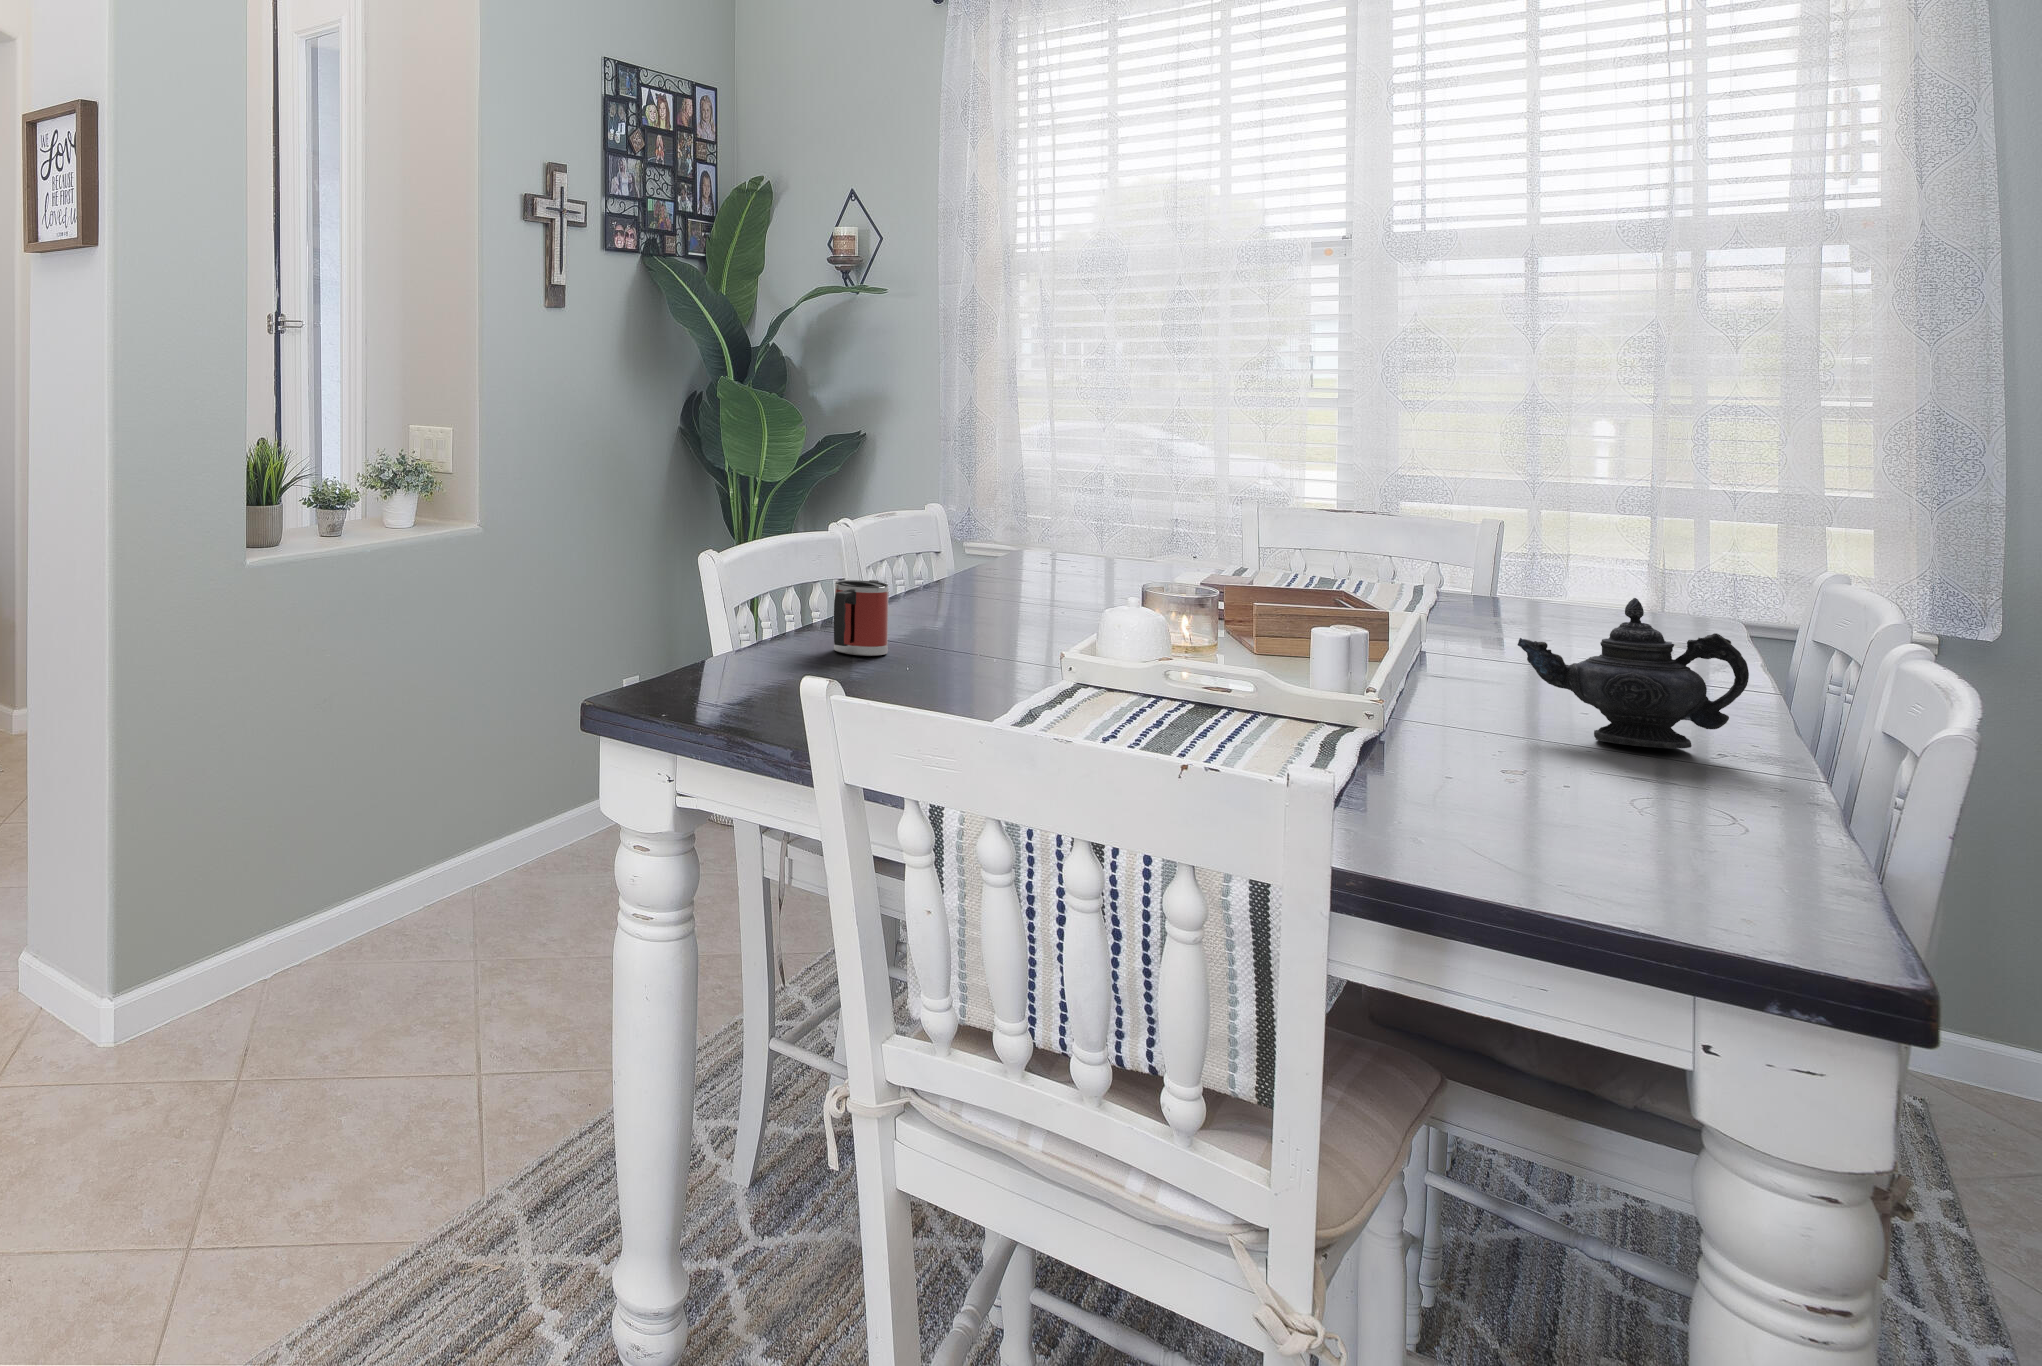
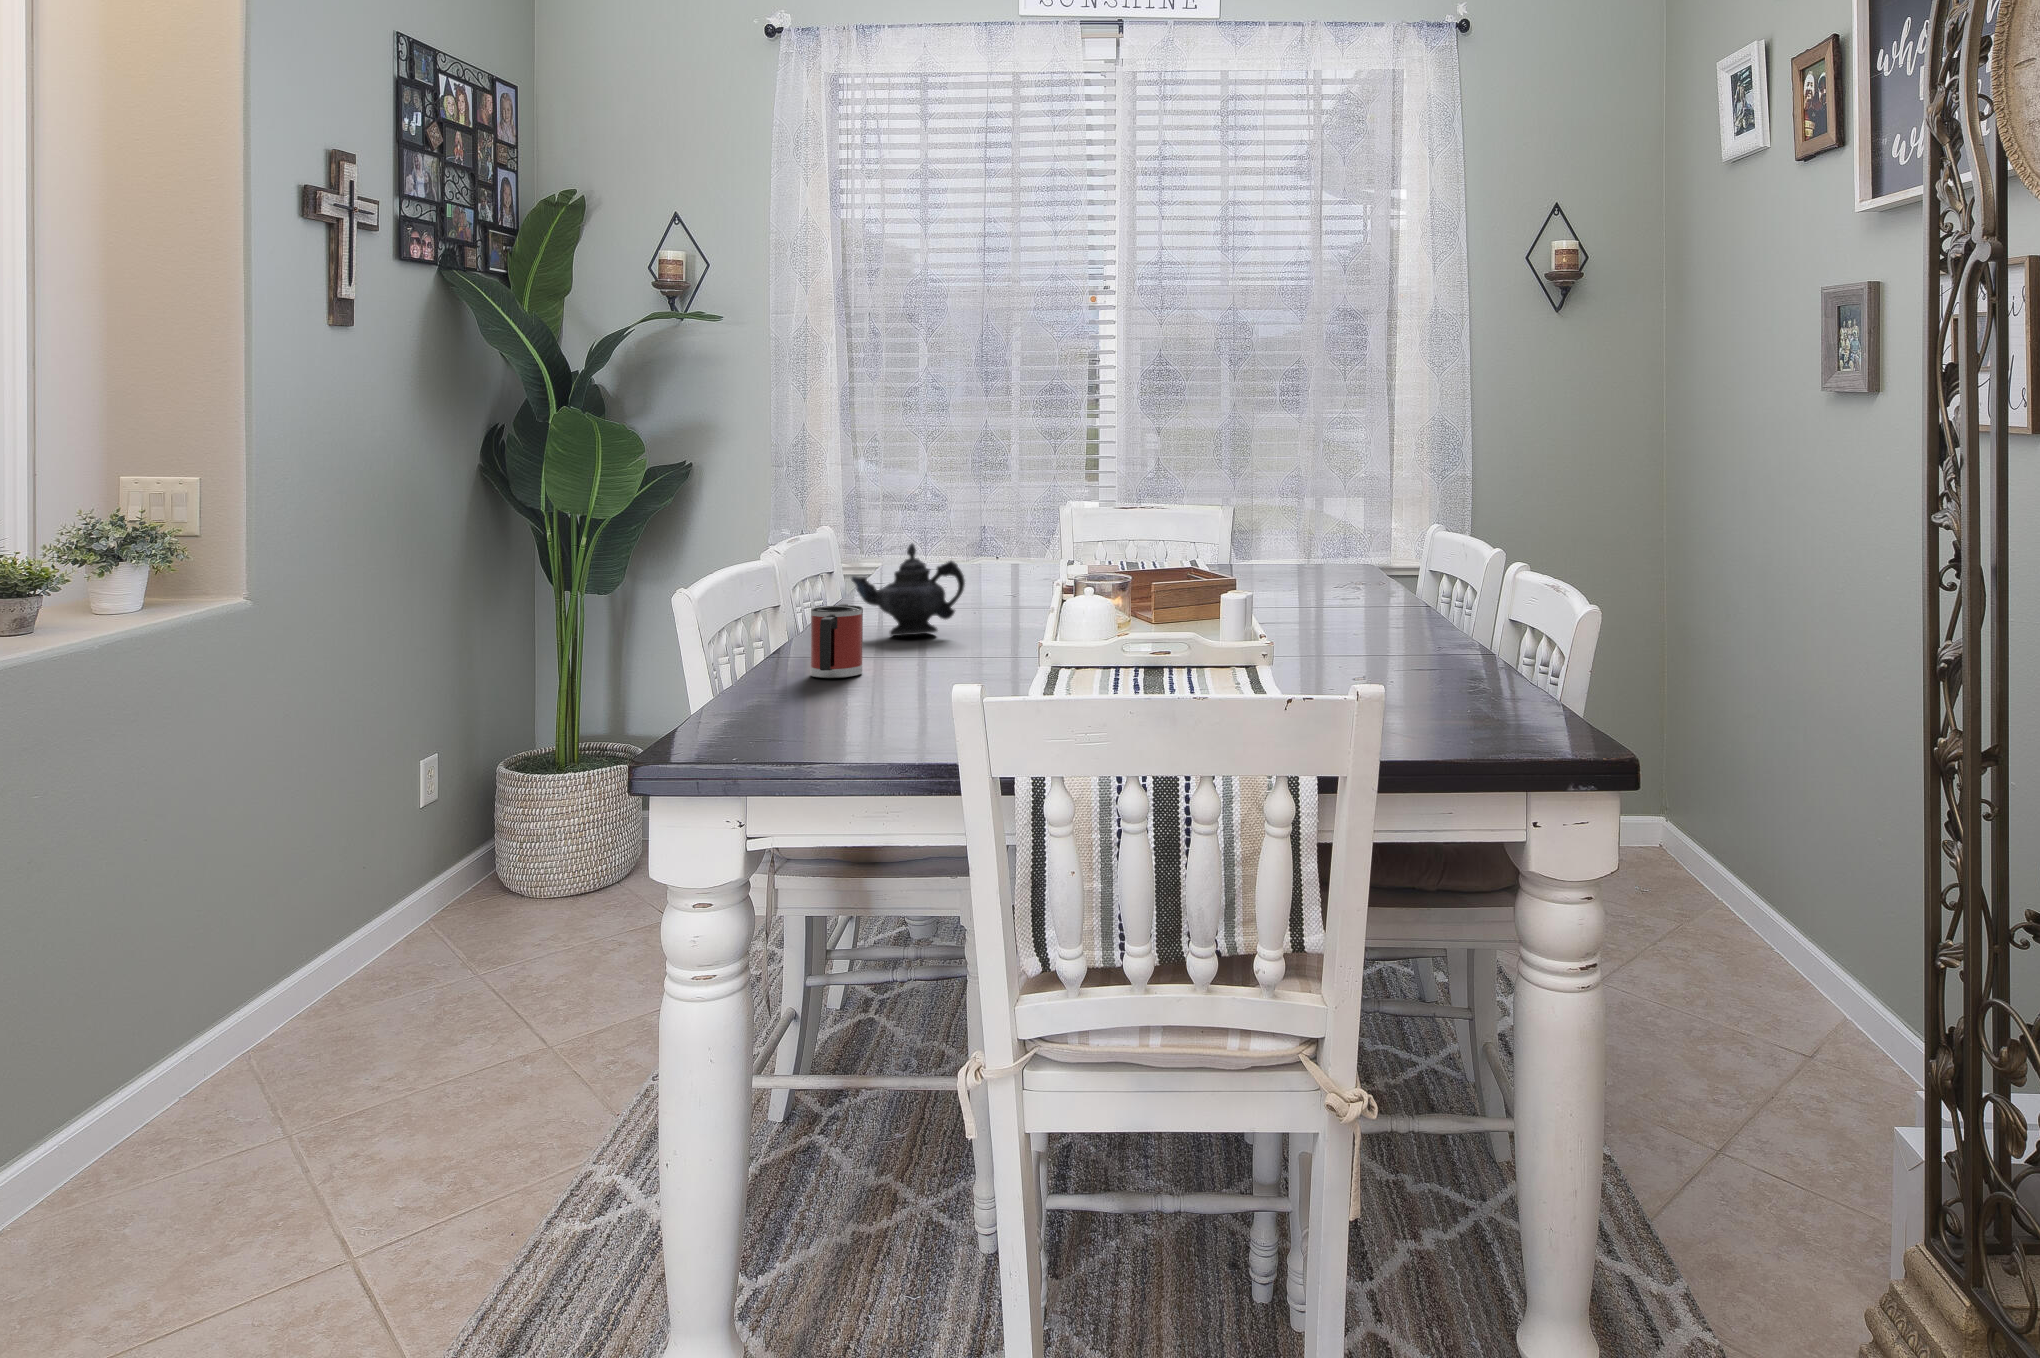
teapot: present [1518,598,1749,748] -> present [851,544,965,636]

